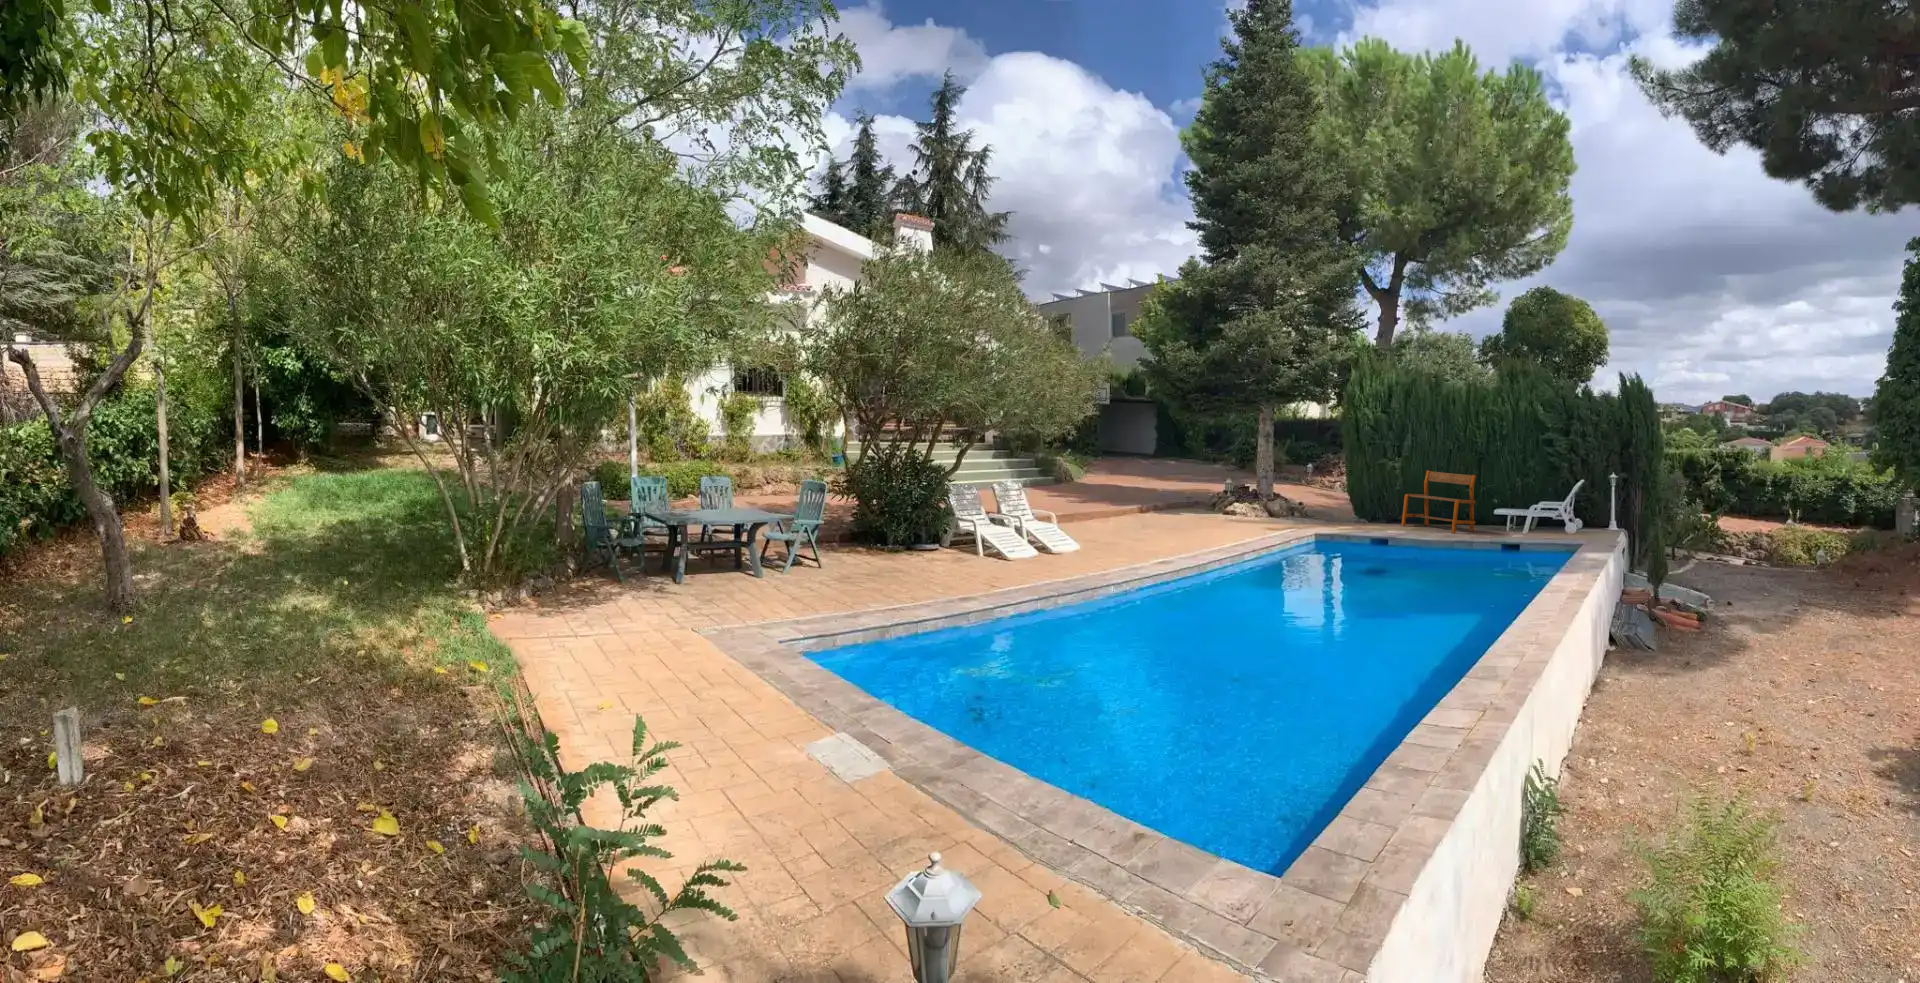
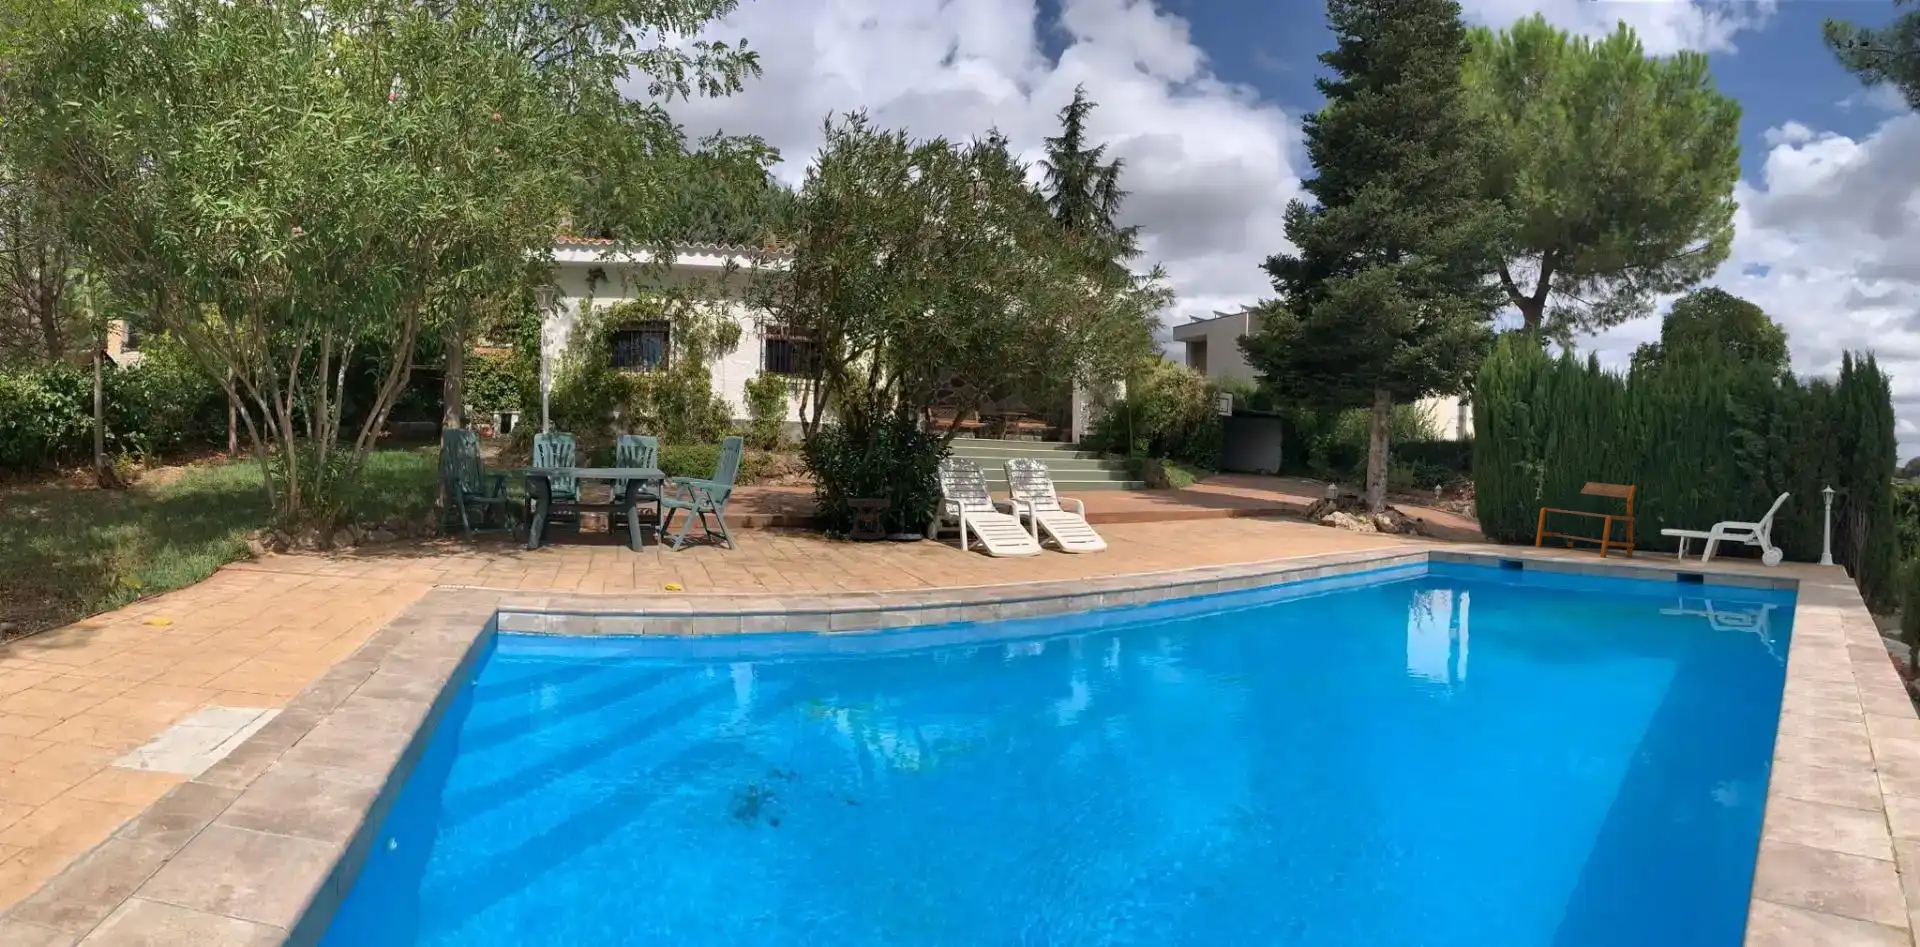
side table: none [878,516,914,551] -> present [847,498,891,539]

